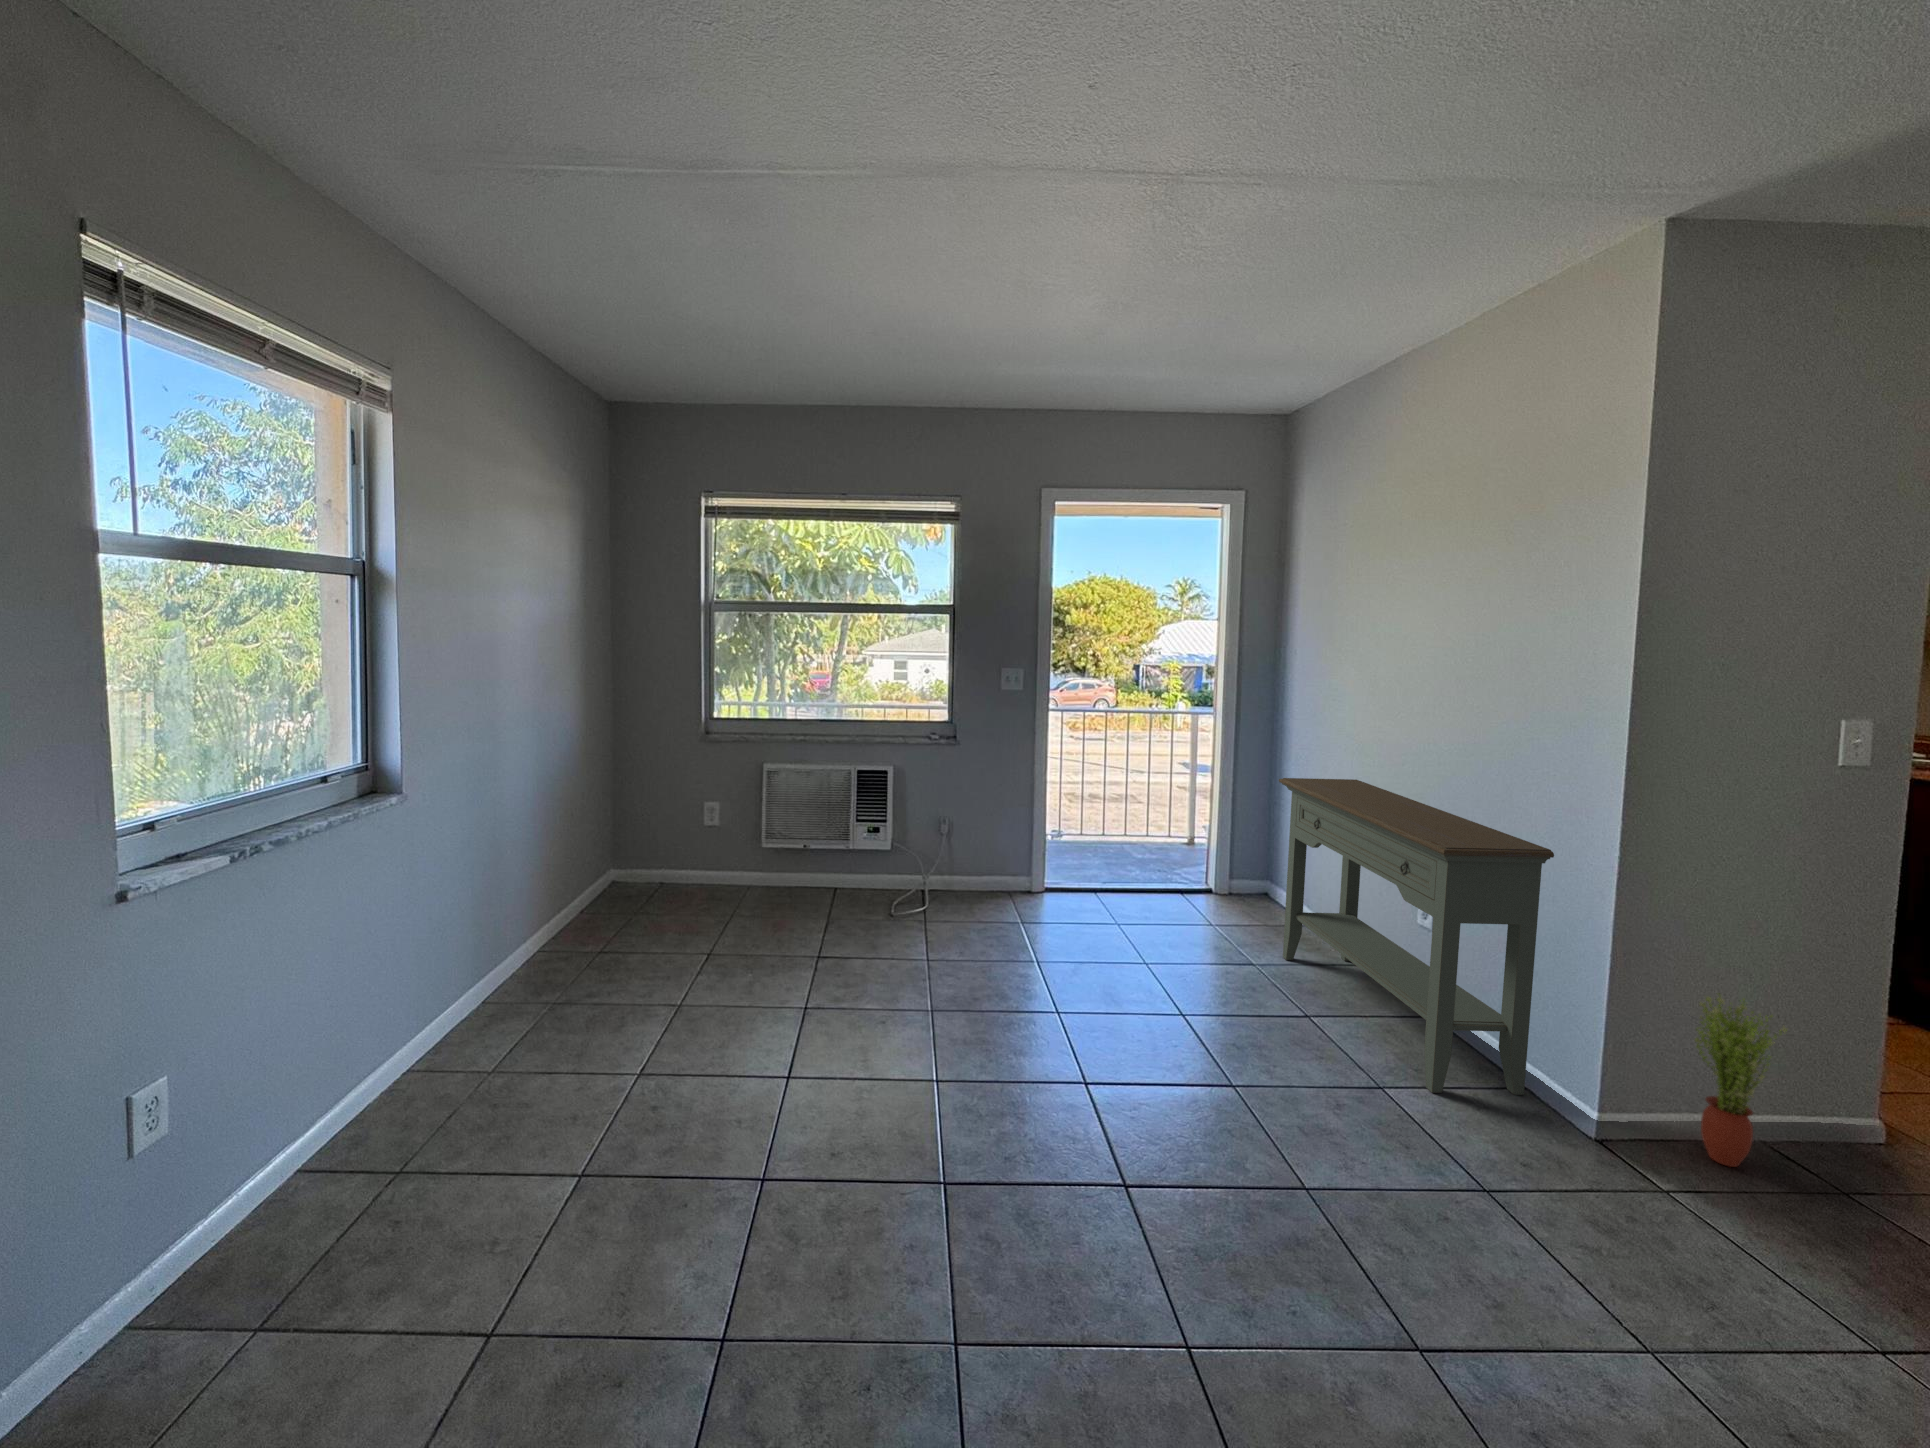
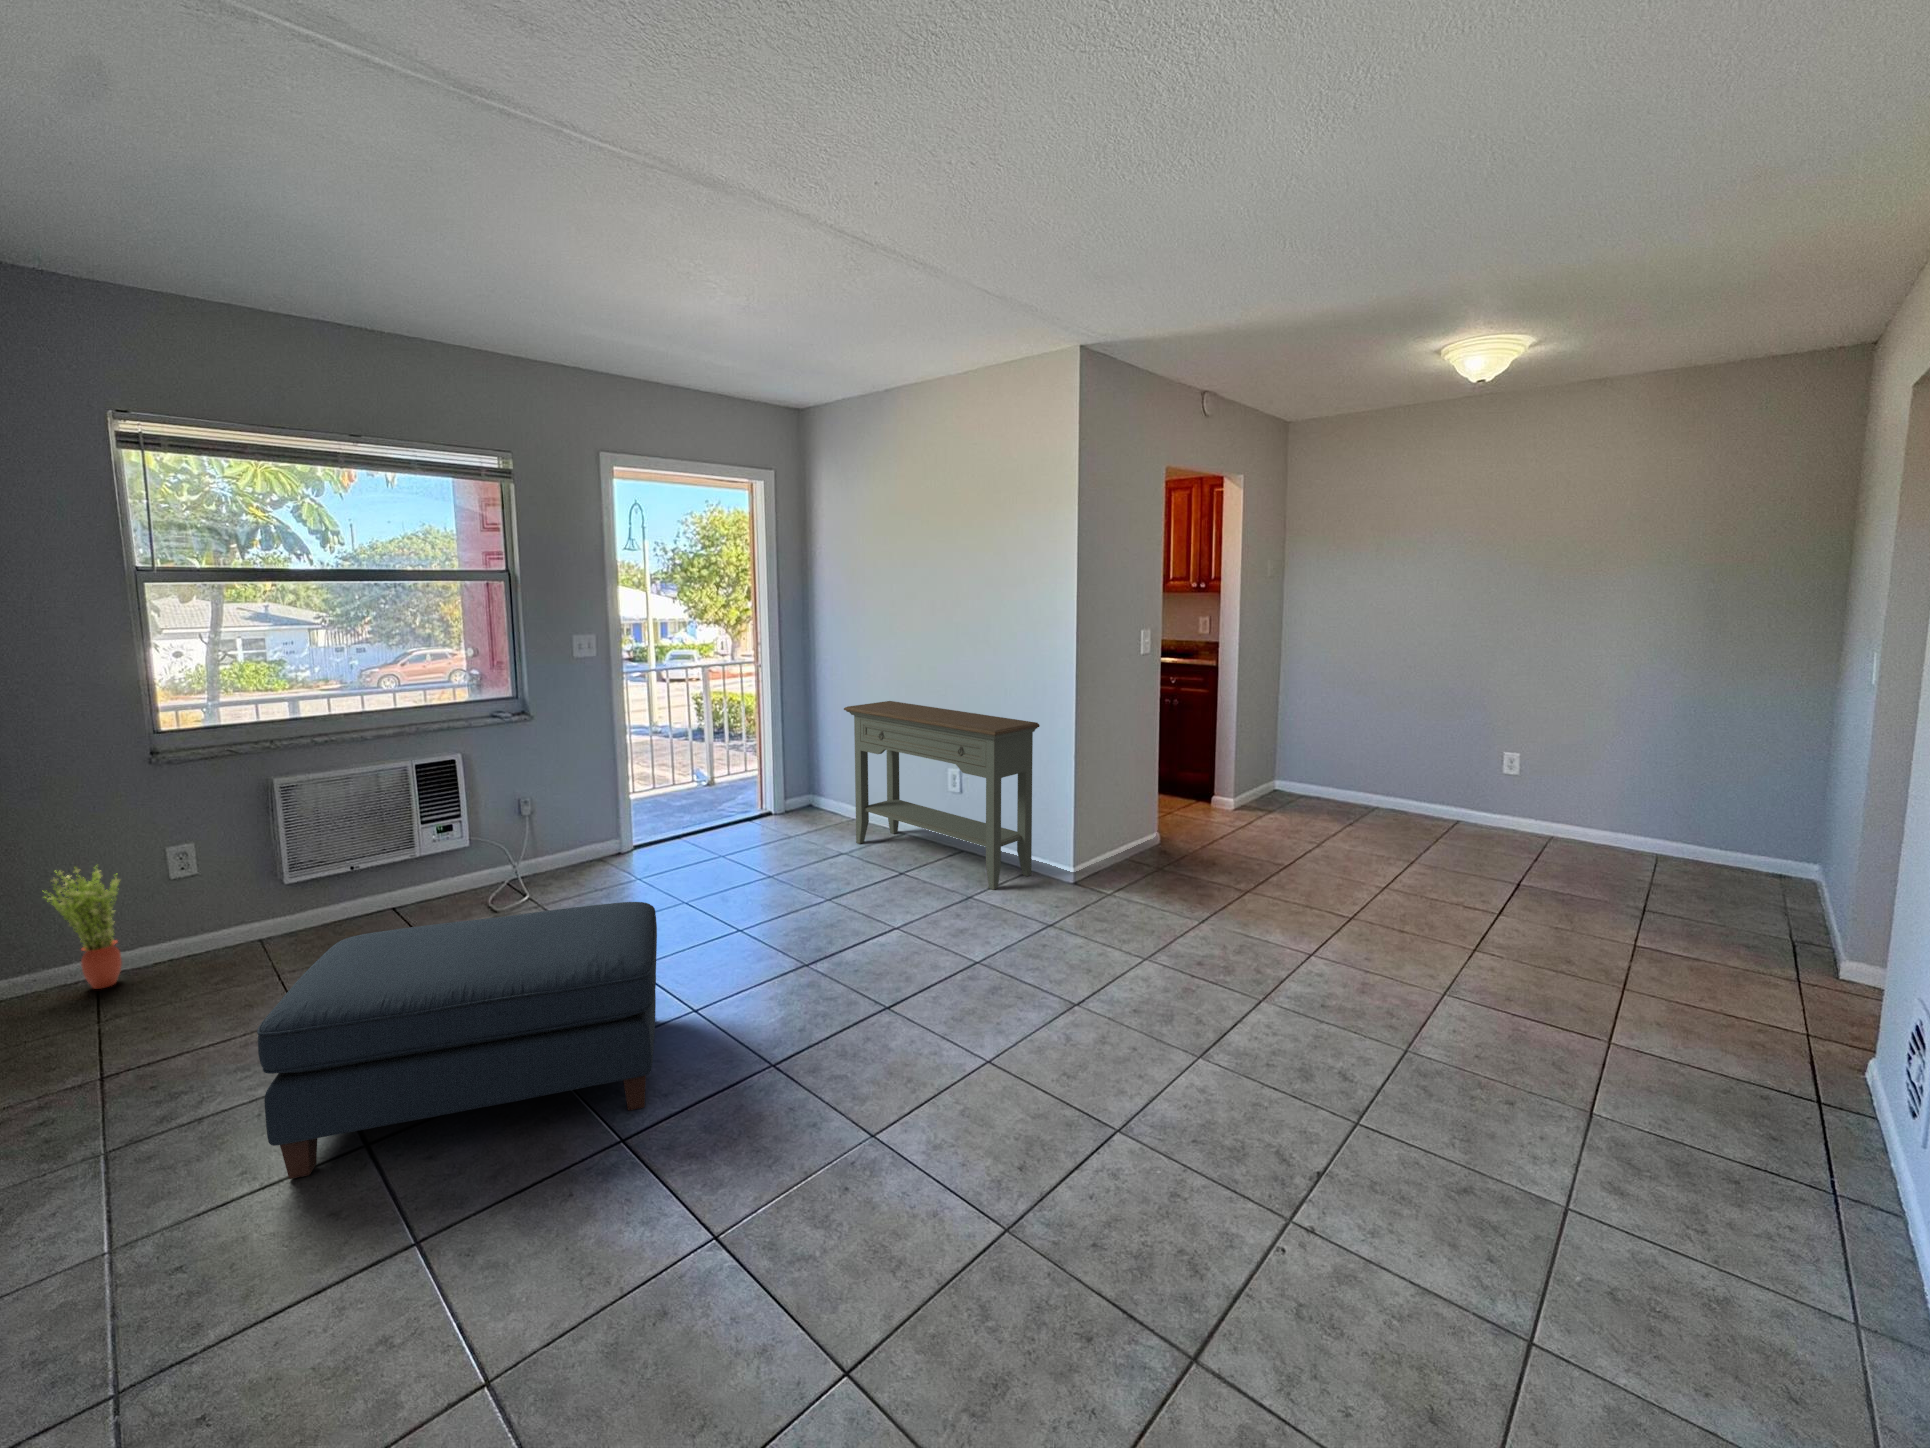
ottoman: none [571,901,906,1160] -> present [257,902,657,1179]
potted plant: present [1695,995,1787,1167] -> present [45,867,122,989]

